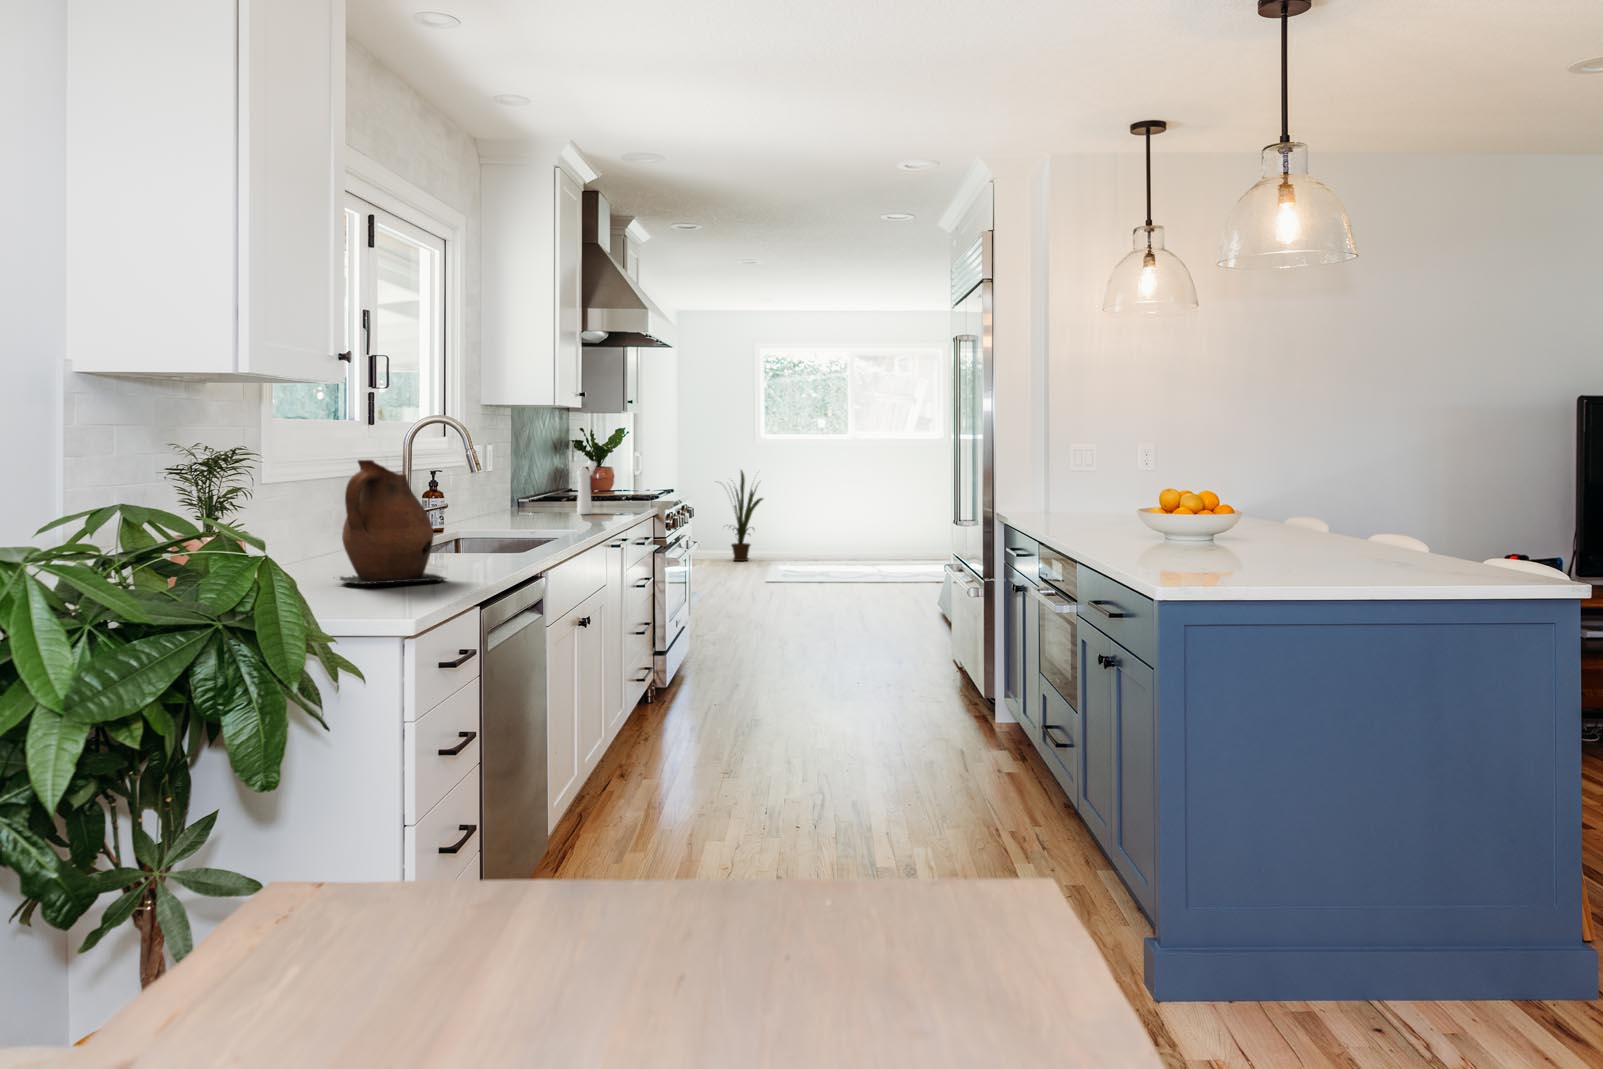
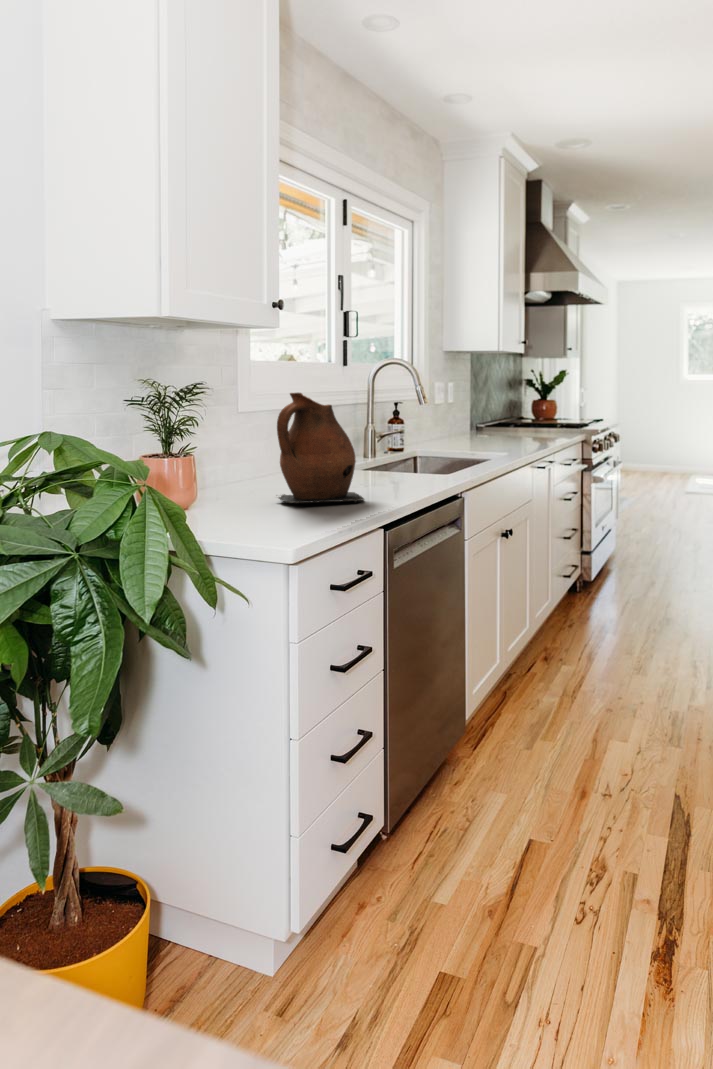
pepper mill: present [577,461,597,514] -> none [519,394,537,439]
house plant: present [731,470,763,561] -> none [647,401,690,474]

